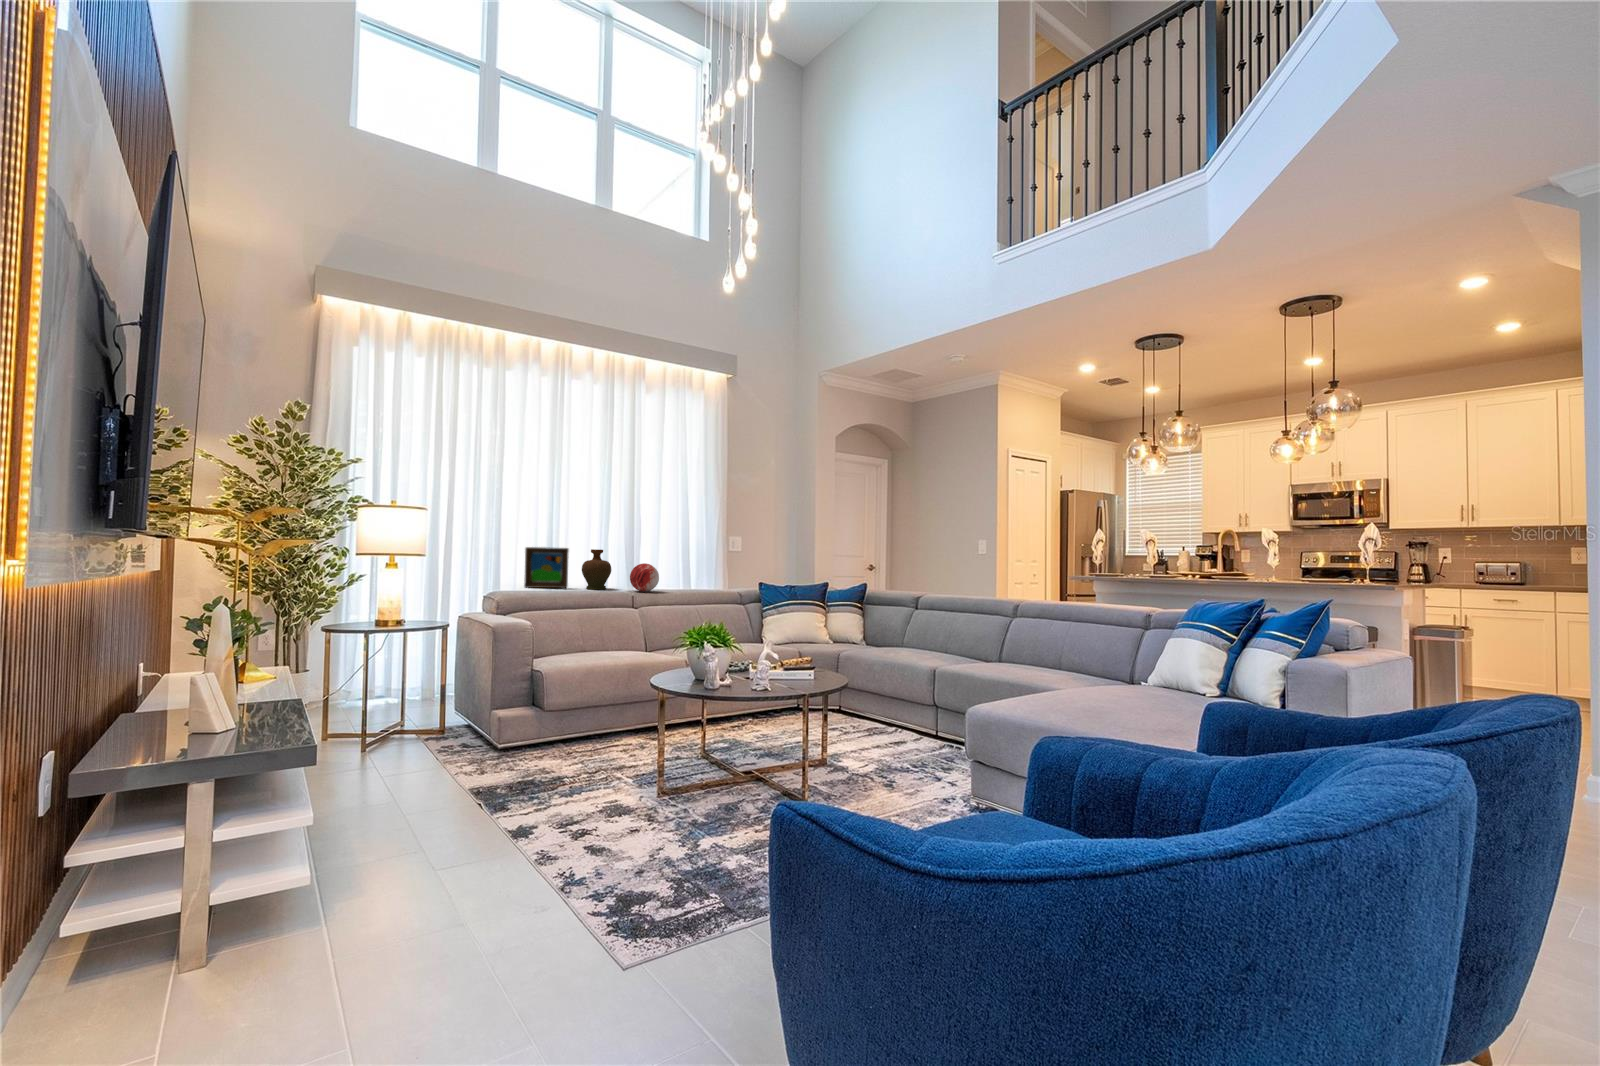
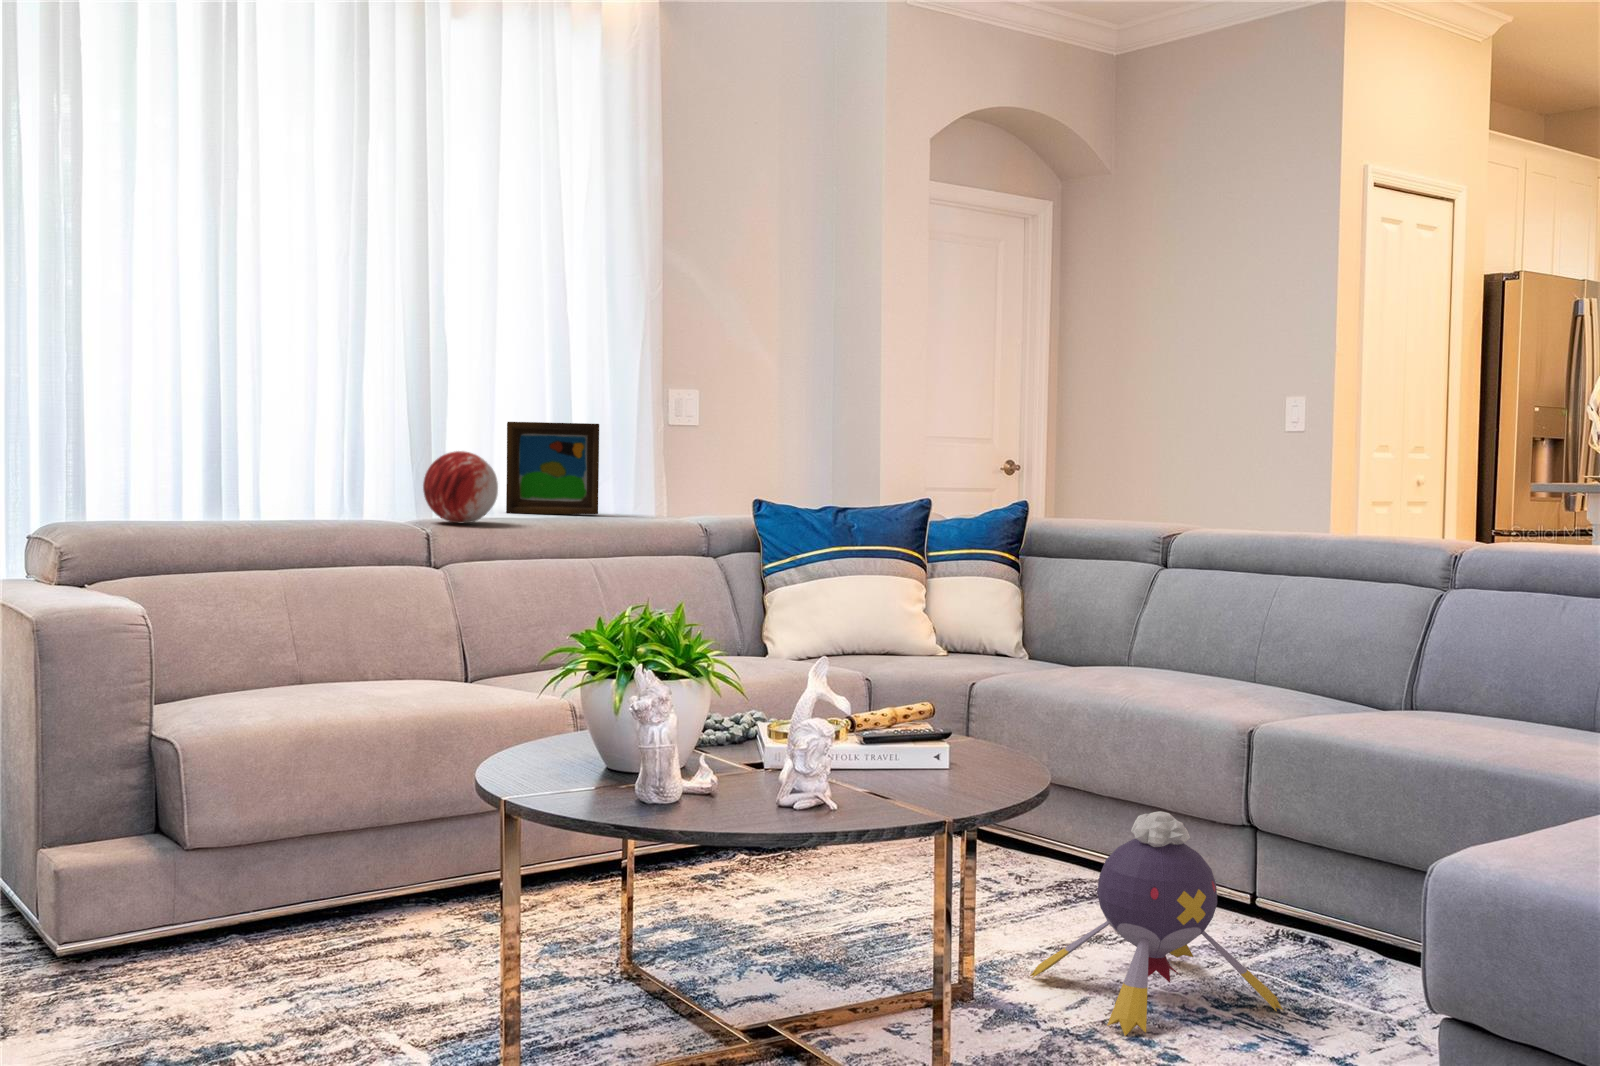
picture frame: present [524,547,569,588] -> present [506,422,599,514]
decorative vase: present [582,549,611,589] -> none [299,415,376,517]
plush toy: none [848,696,936,775] -> present [1030,811,1283,1036]

